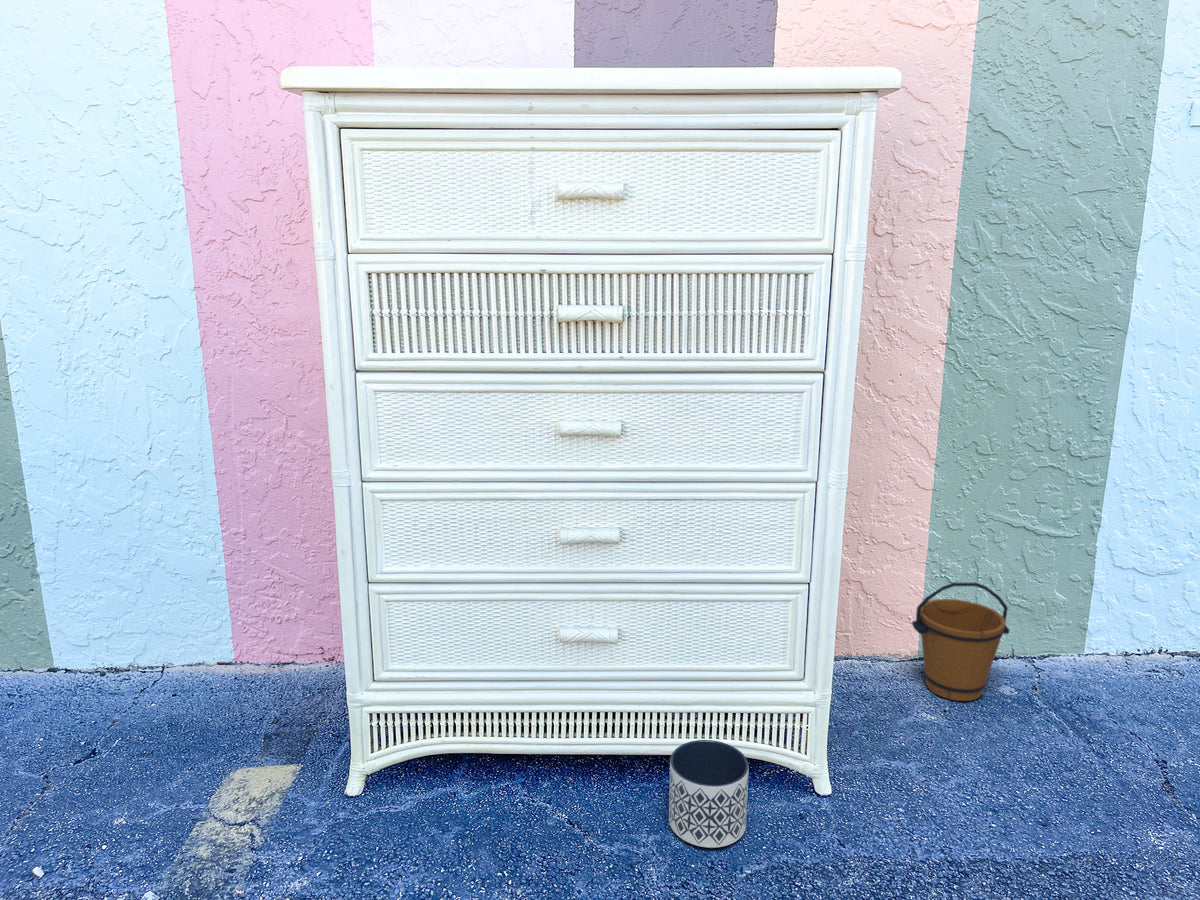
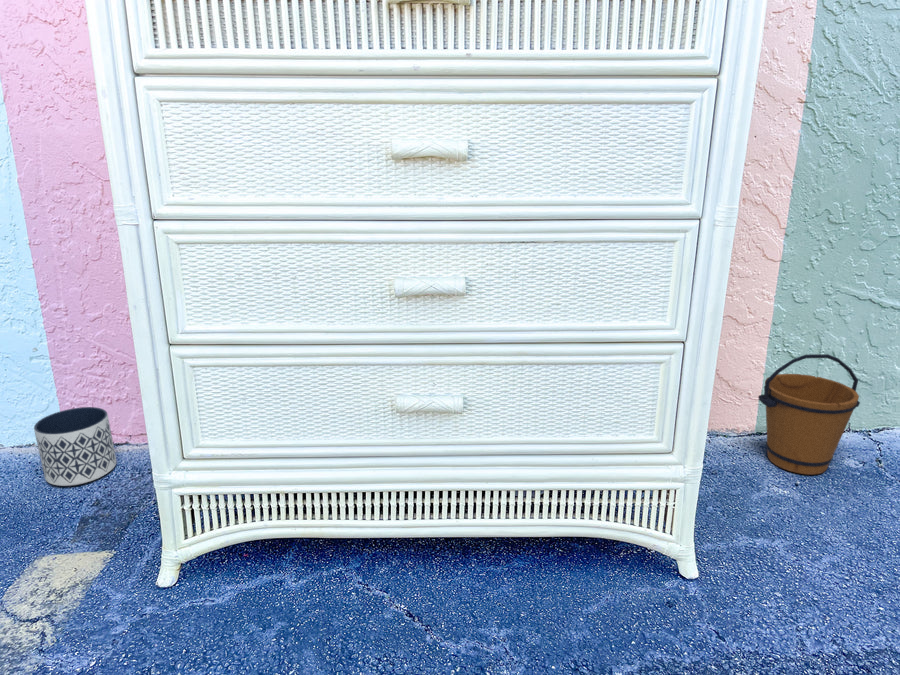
planter: present [669,740,749,848] -> present [34,407,116,486]

